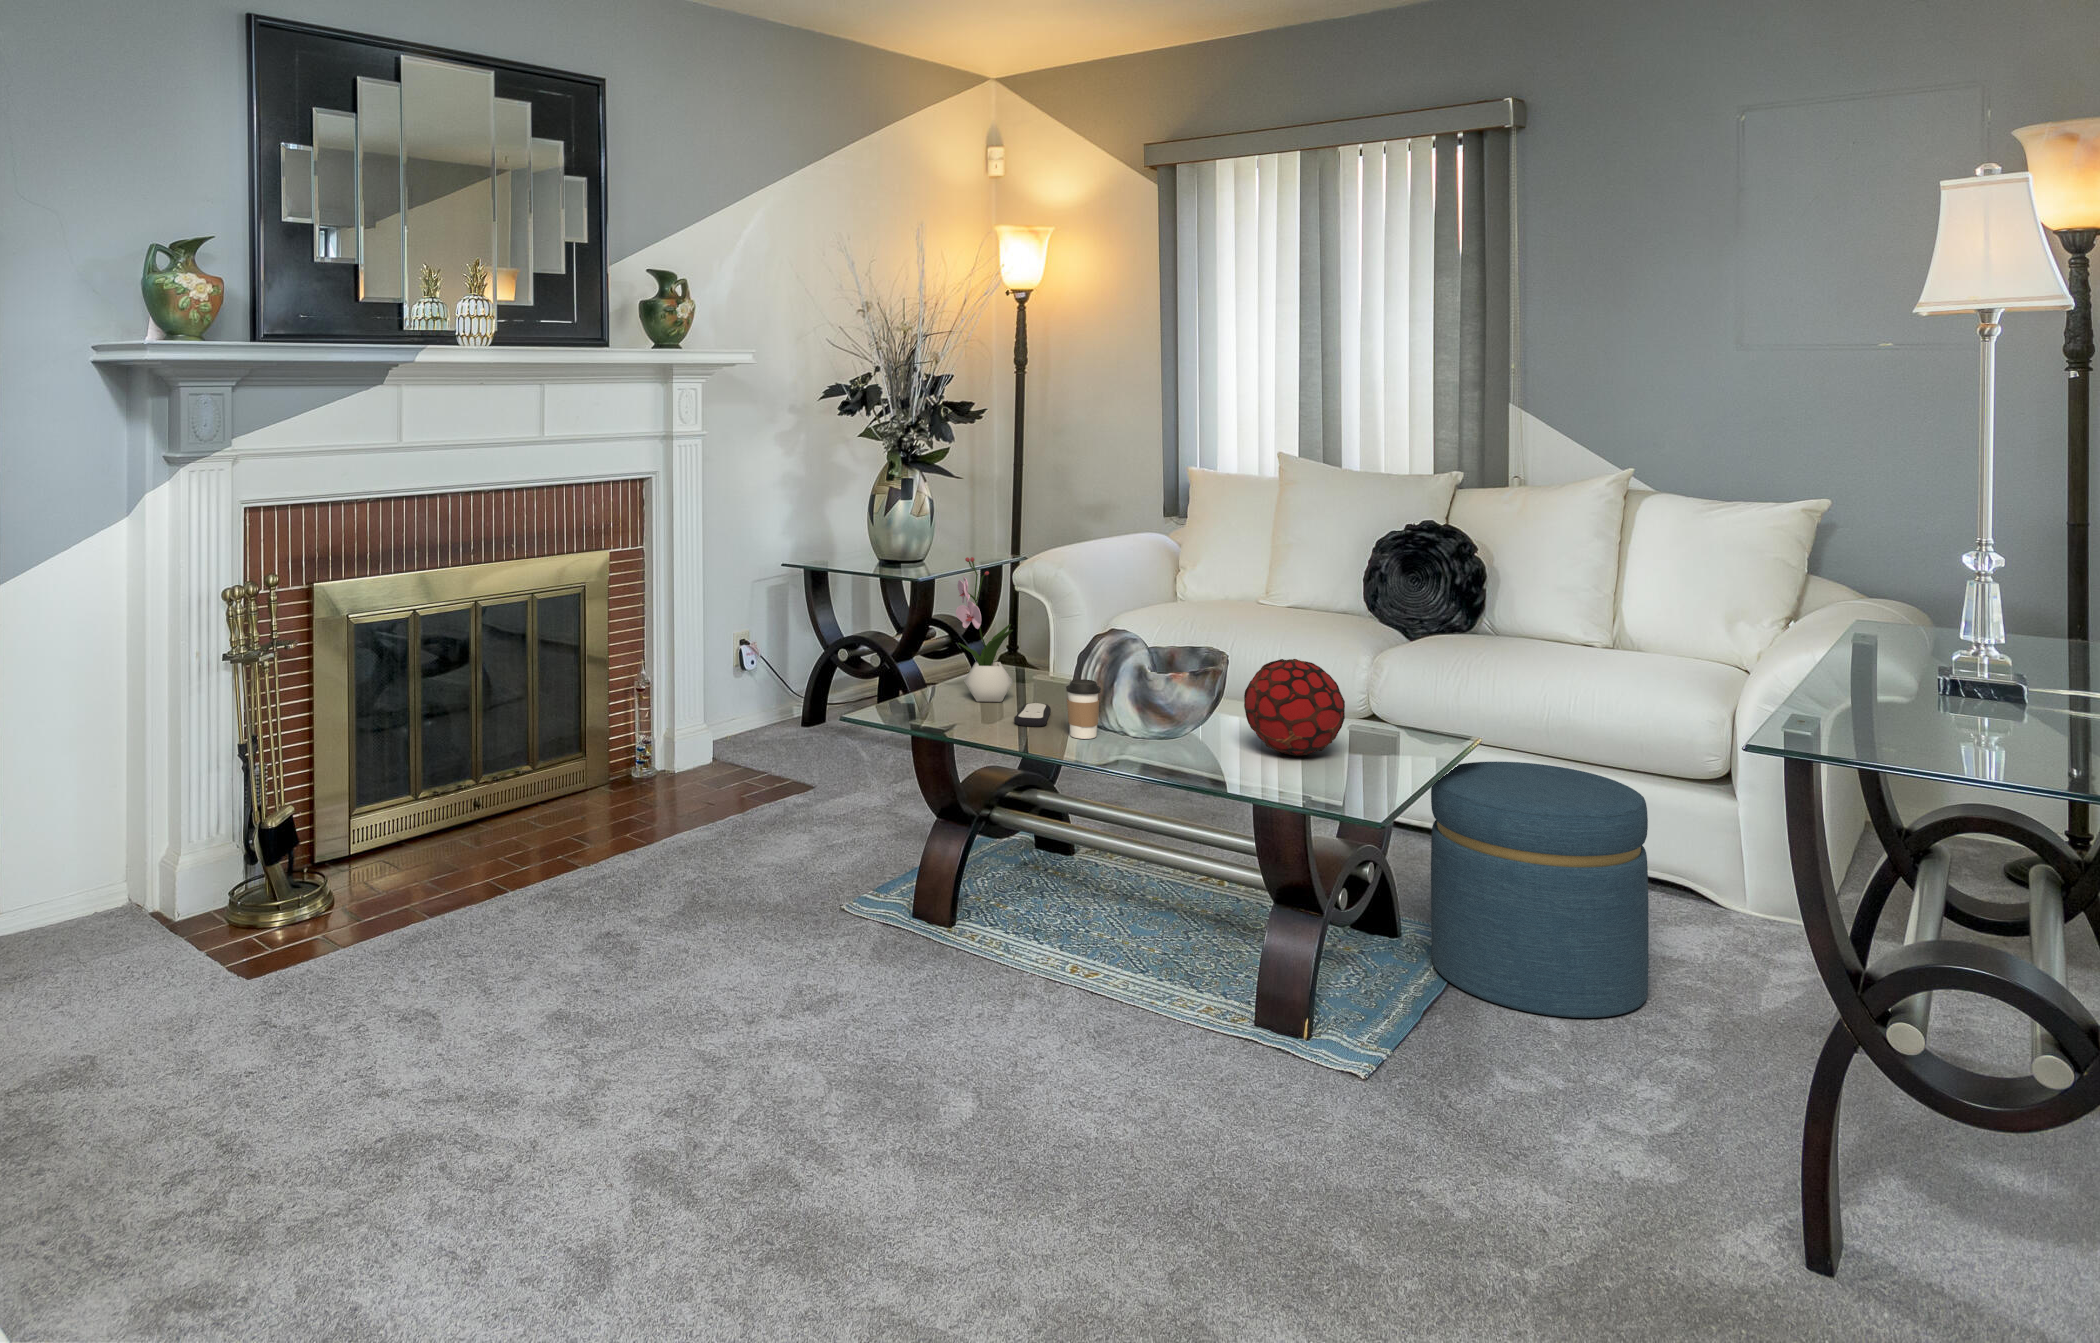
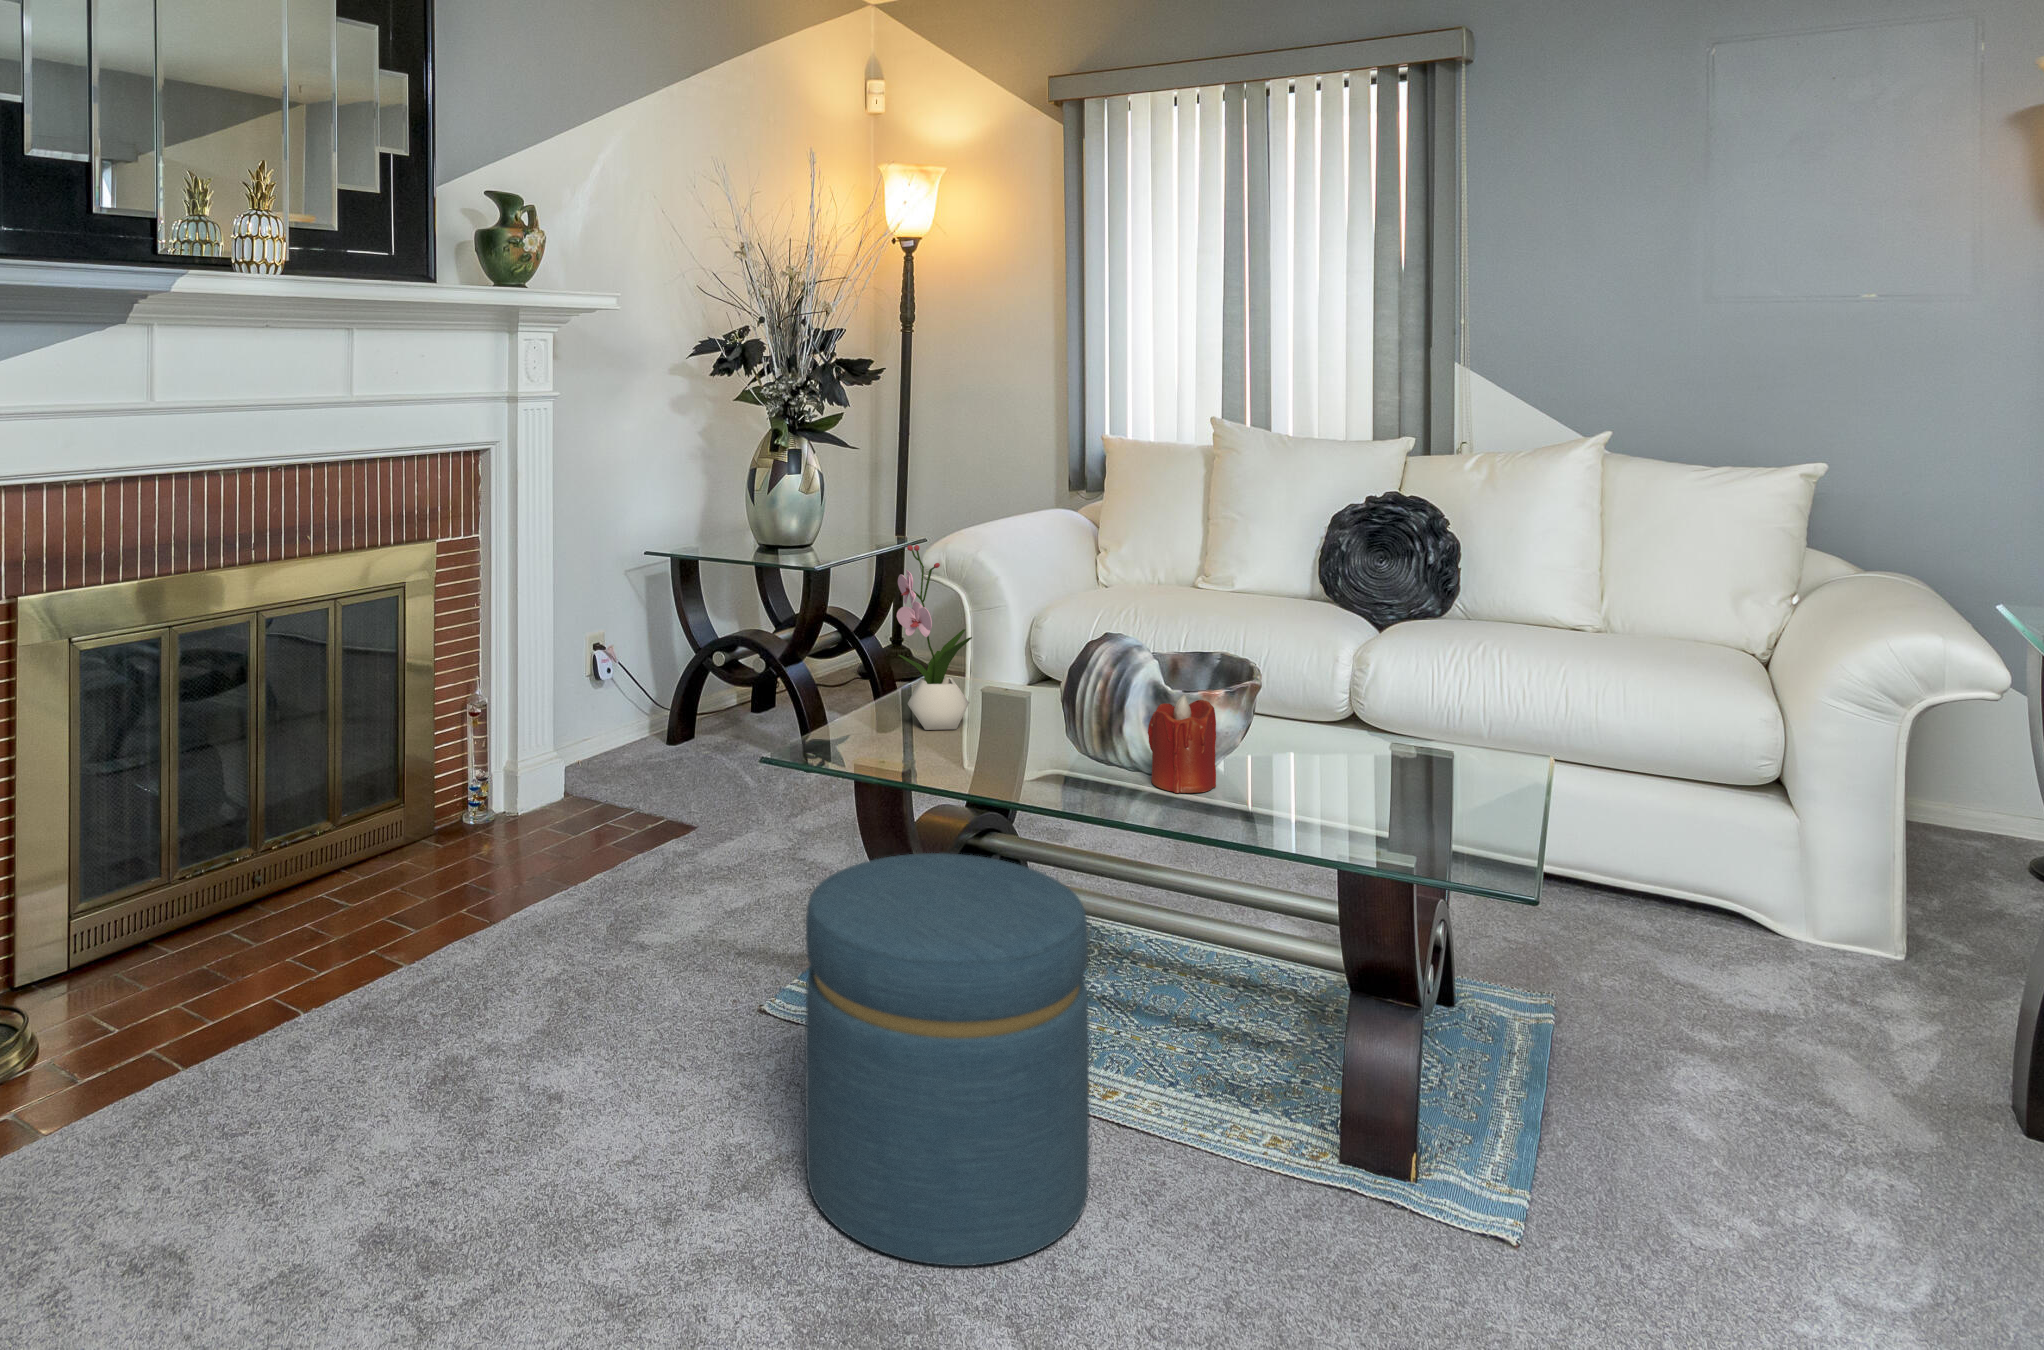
decorative orb: present [1244,659,1345,756] -> none [1296,673,1429,800]
candle: none [1132,673,1183,747] -> present [1148,695,1216,793]
coffee cup: present [1066,679,1101,739] -> none [1061,704,1107,784]
remote control: present [1014,703,1051,727] -> none [986,732,1030,766]
ottoman: present [1431,762,1649,1018] -> present [805,853,1089,1266]

